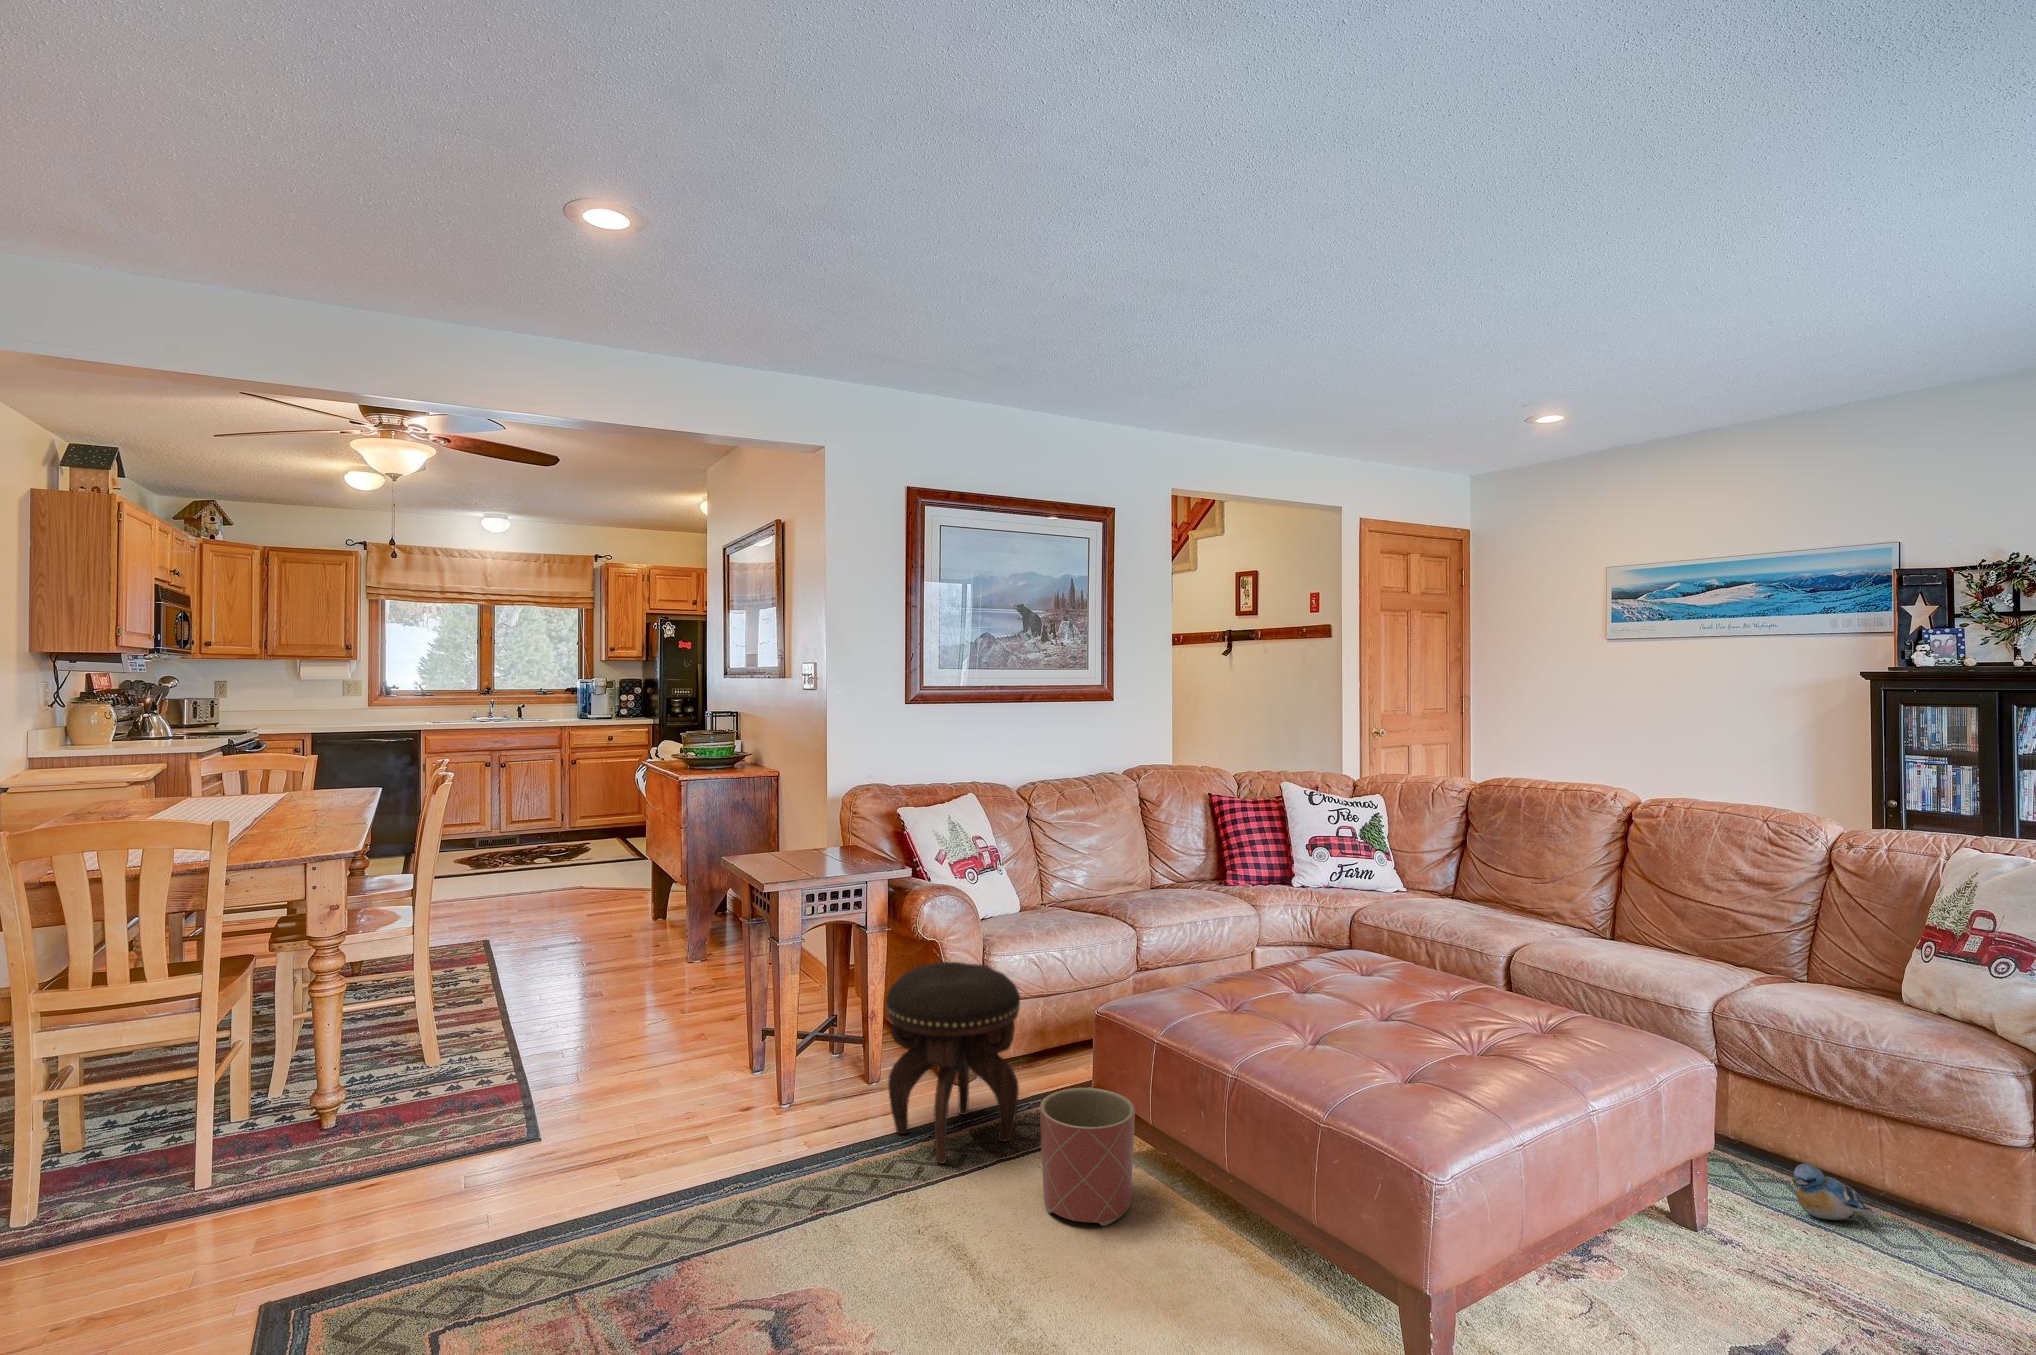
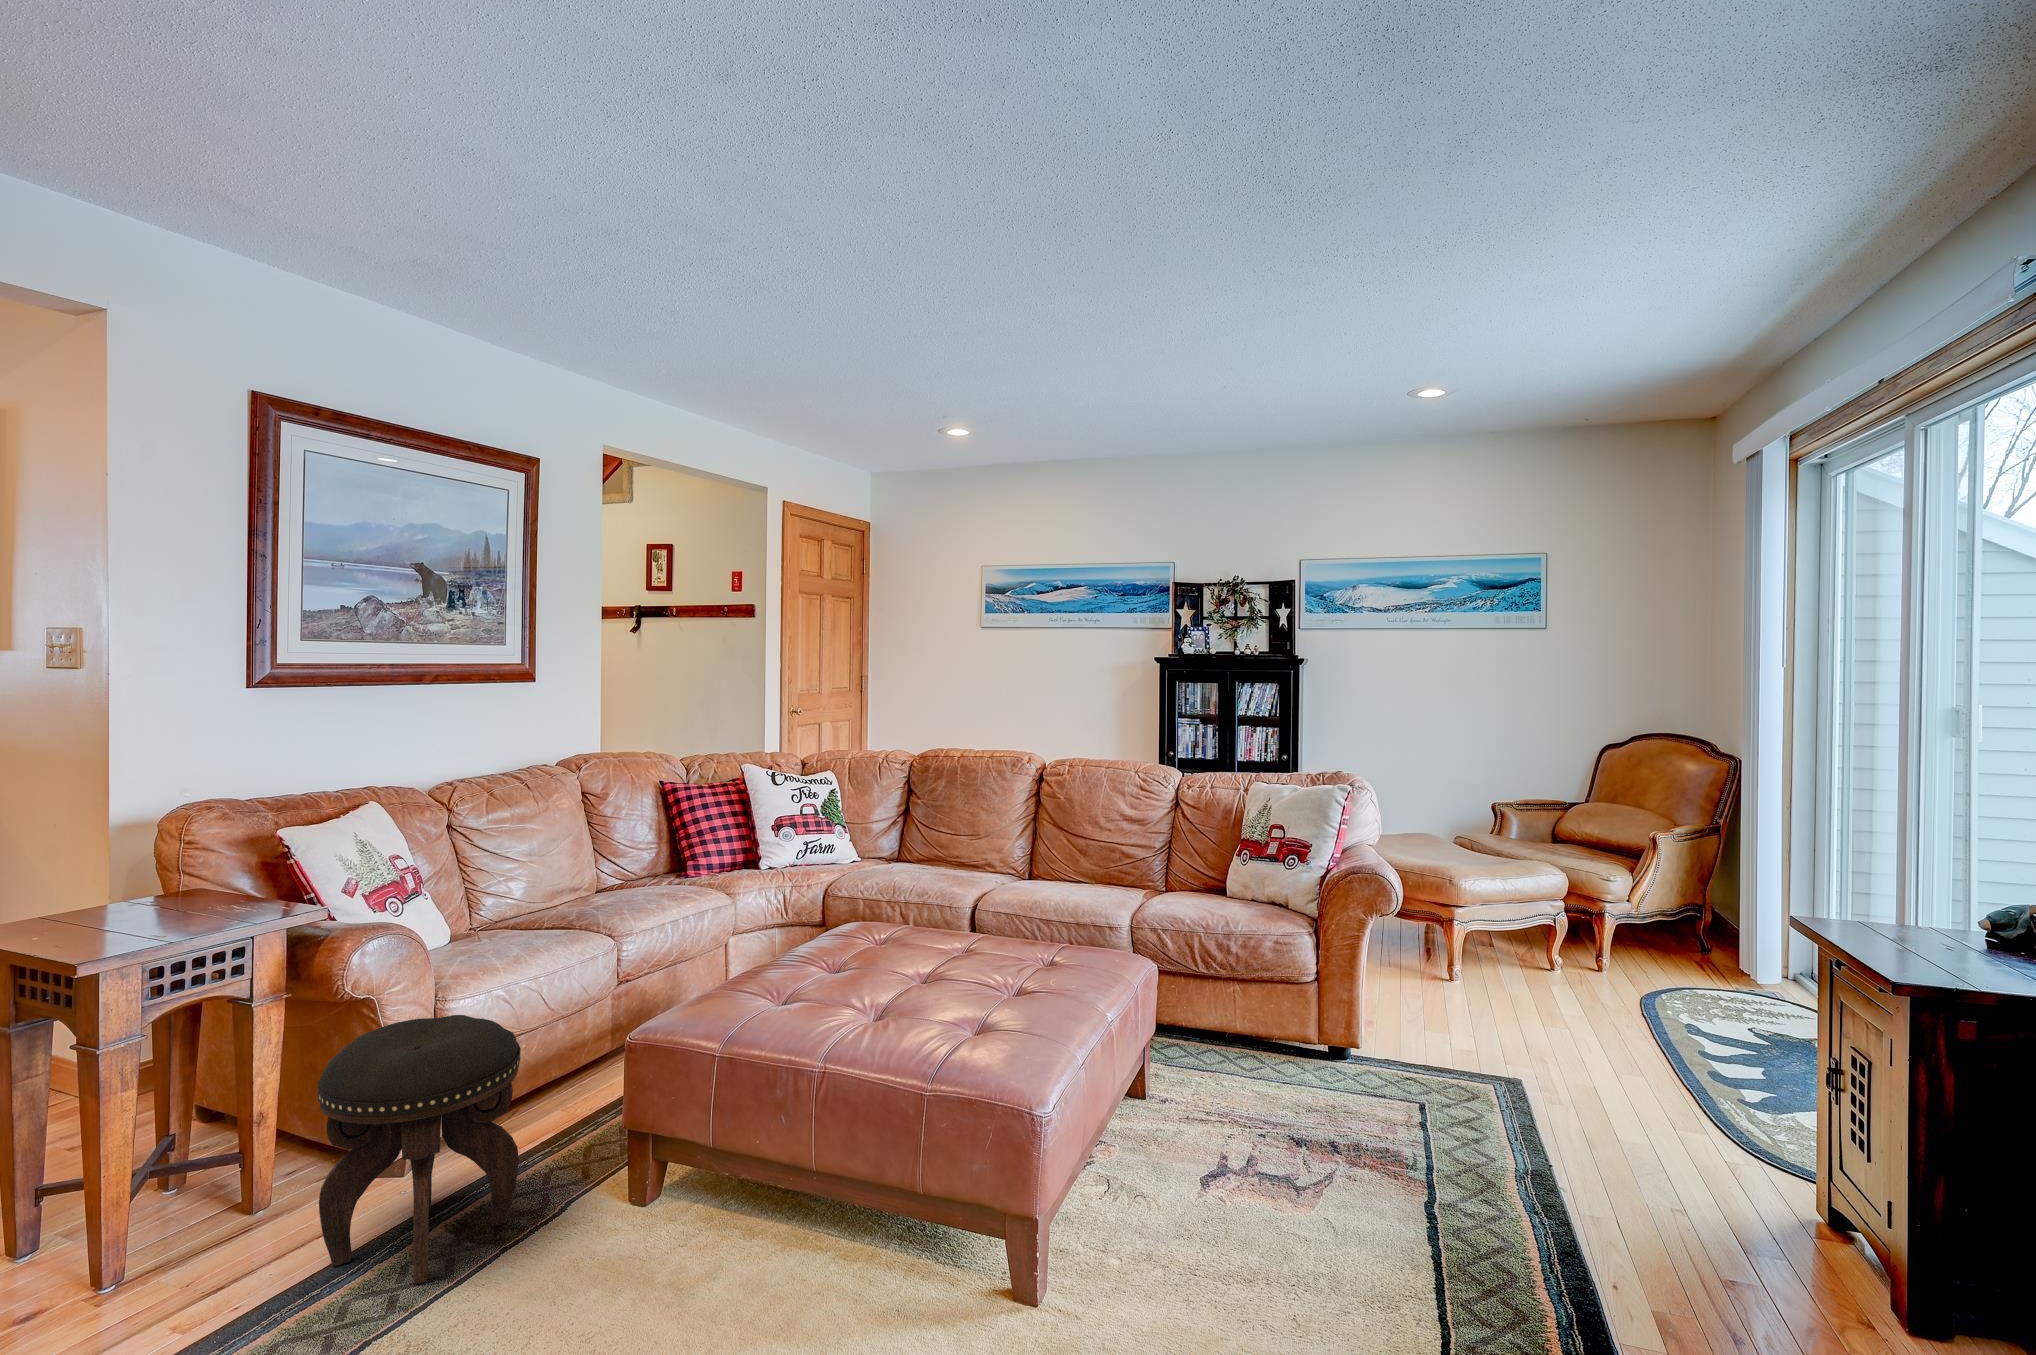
planter: present [1040,1088,1135,1226] -> none [581,1126,698,1290]
plush toy: present [1792,1164,1879,1220] -> none [1193,1027,1241,1065]

